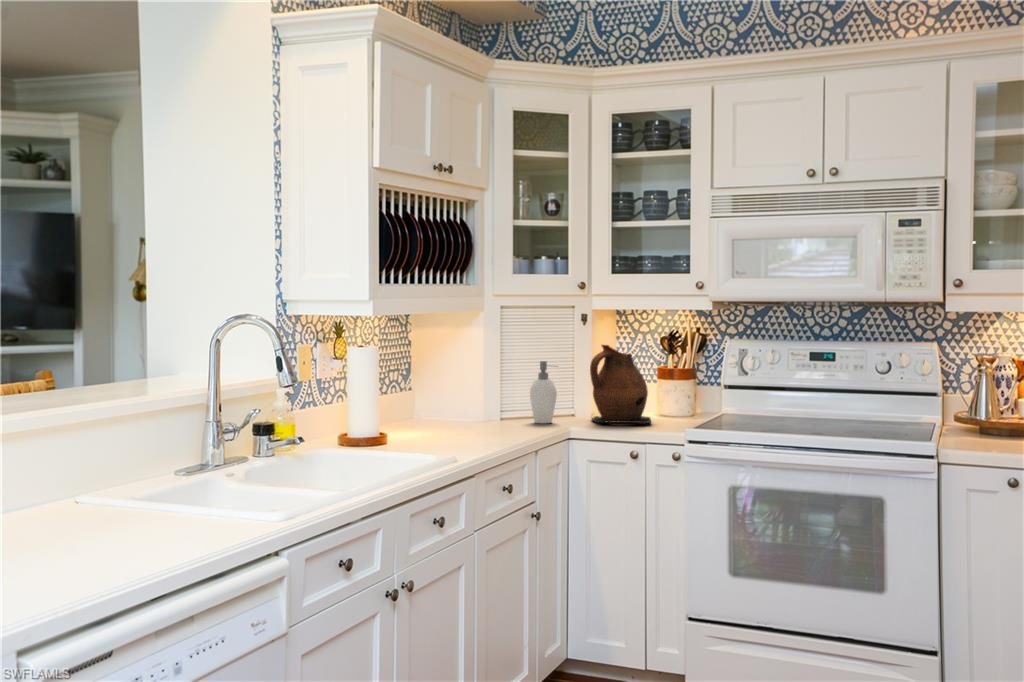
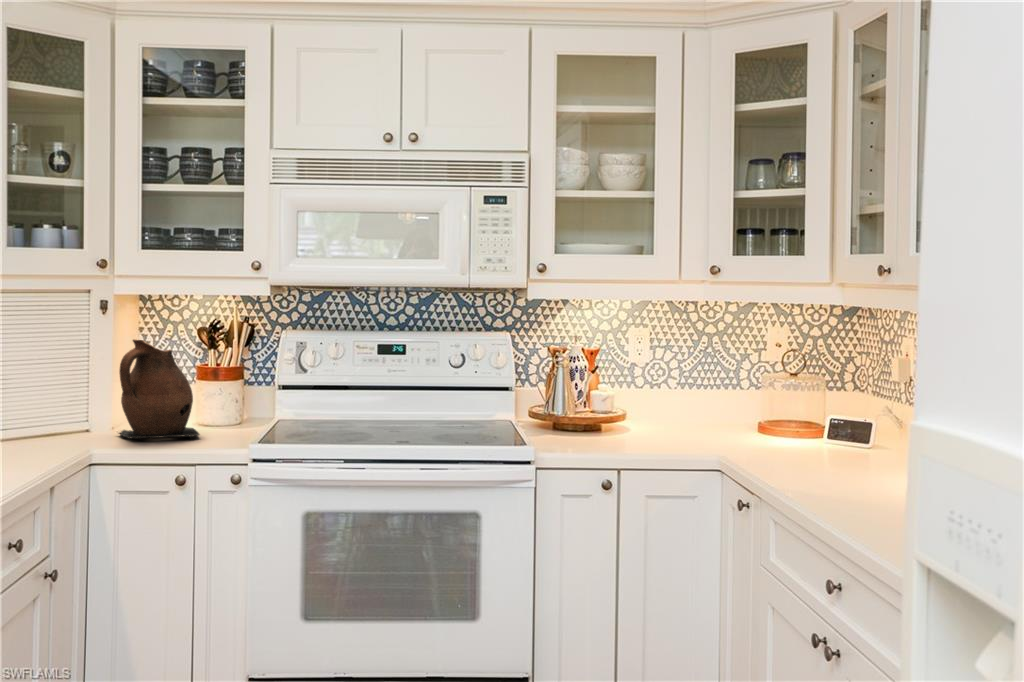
soap dispenser: present [530,361,557,423] -> none [36,362,78,444]

